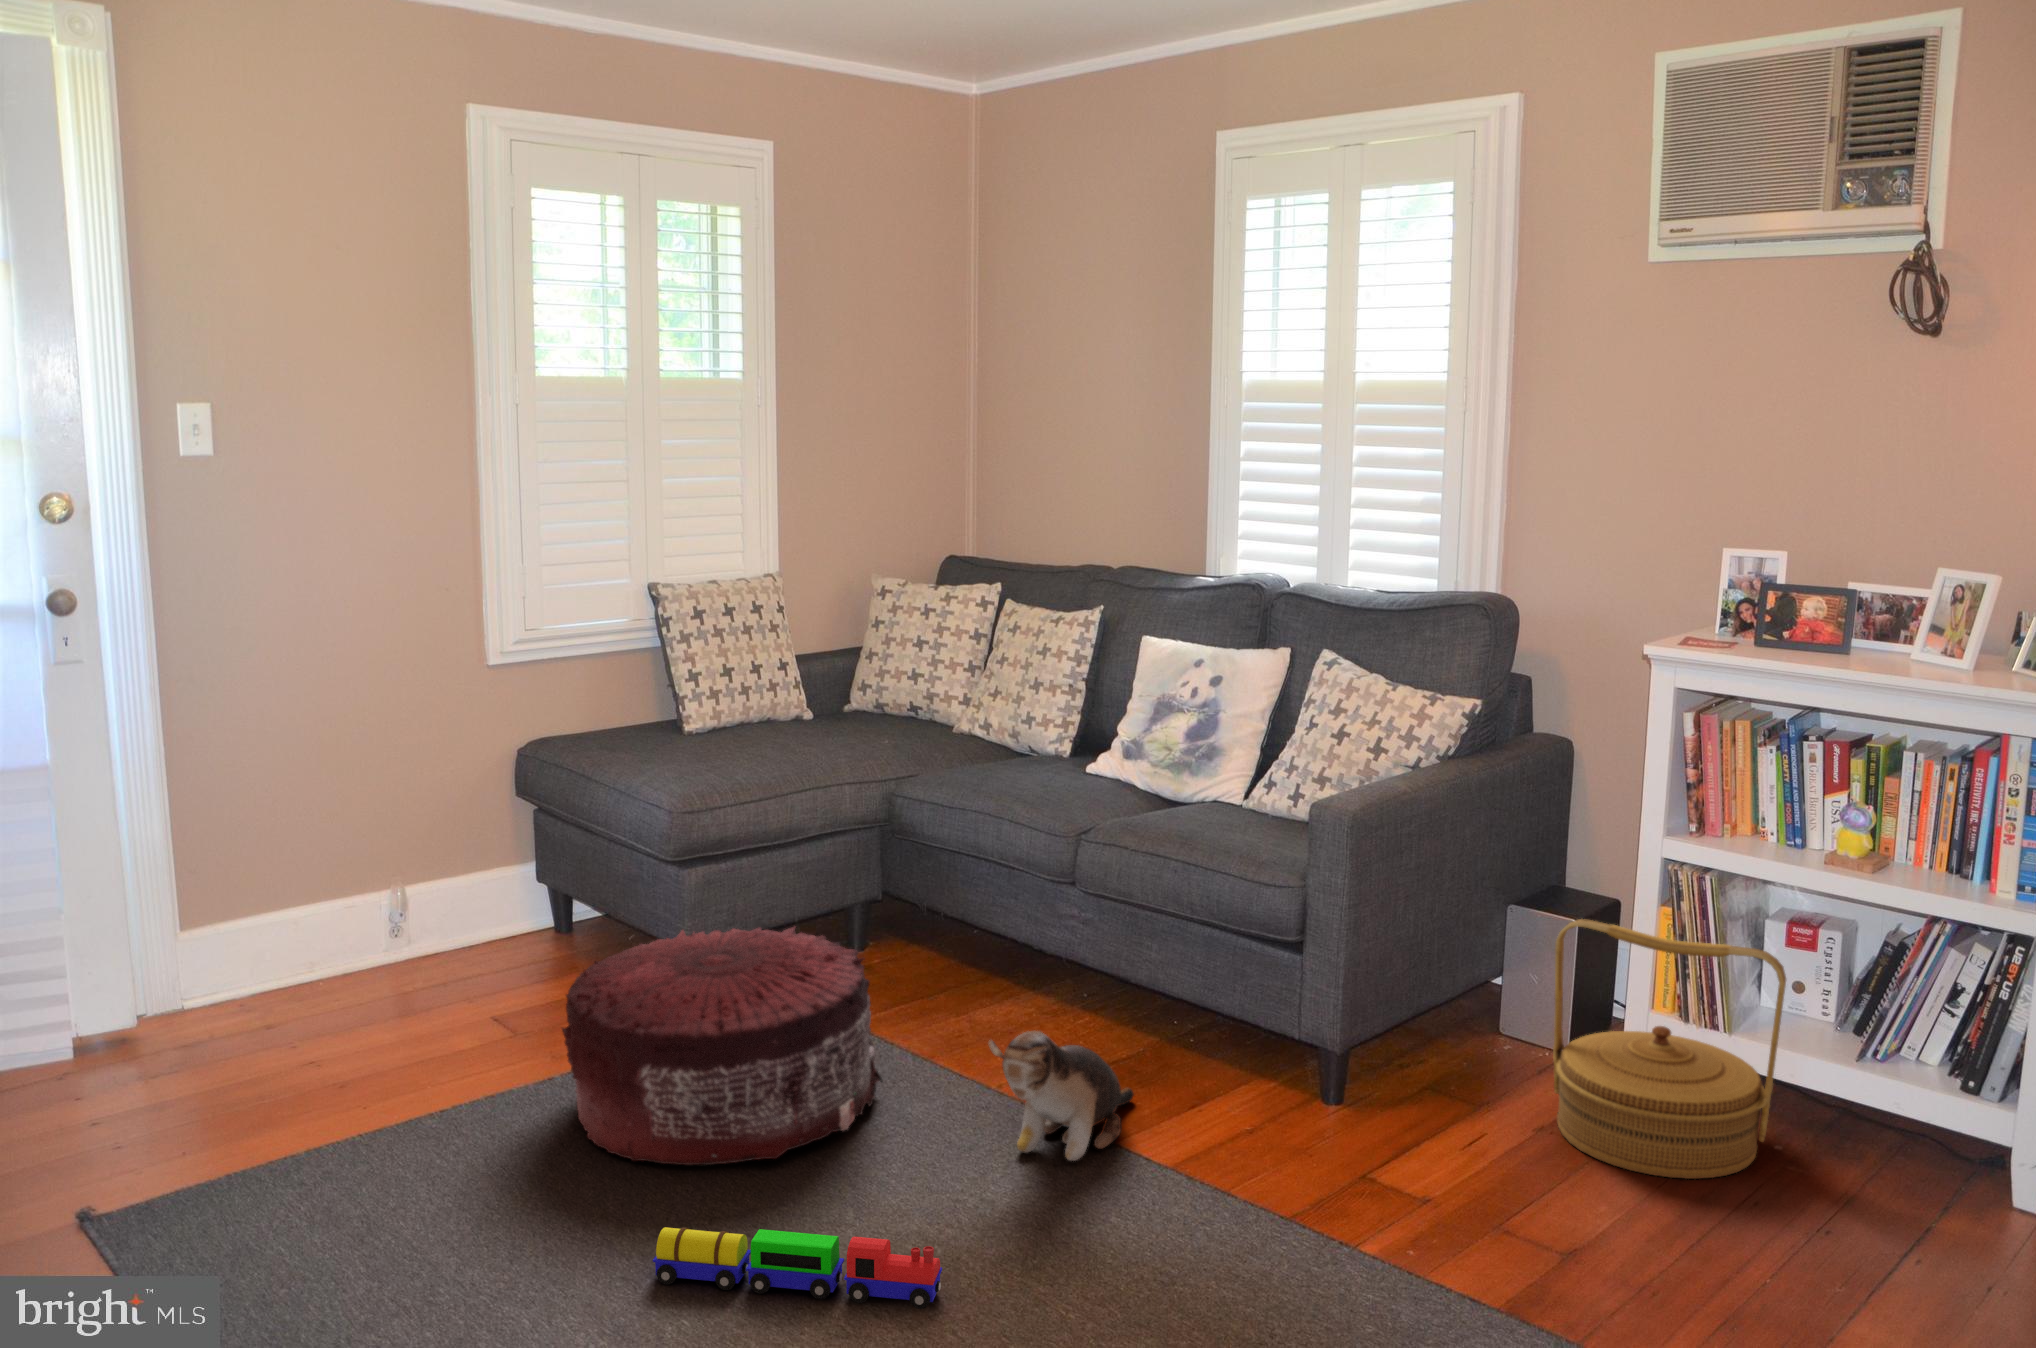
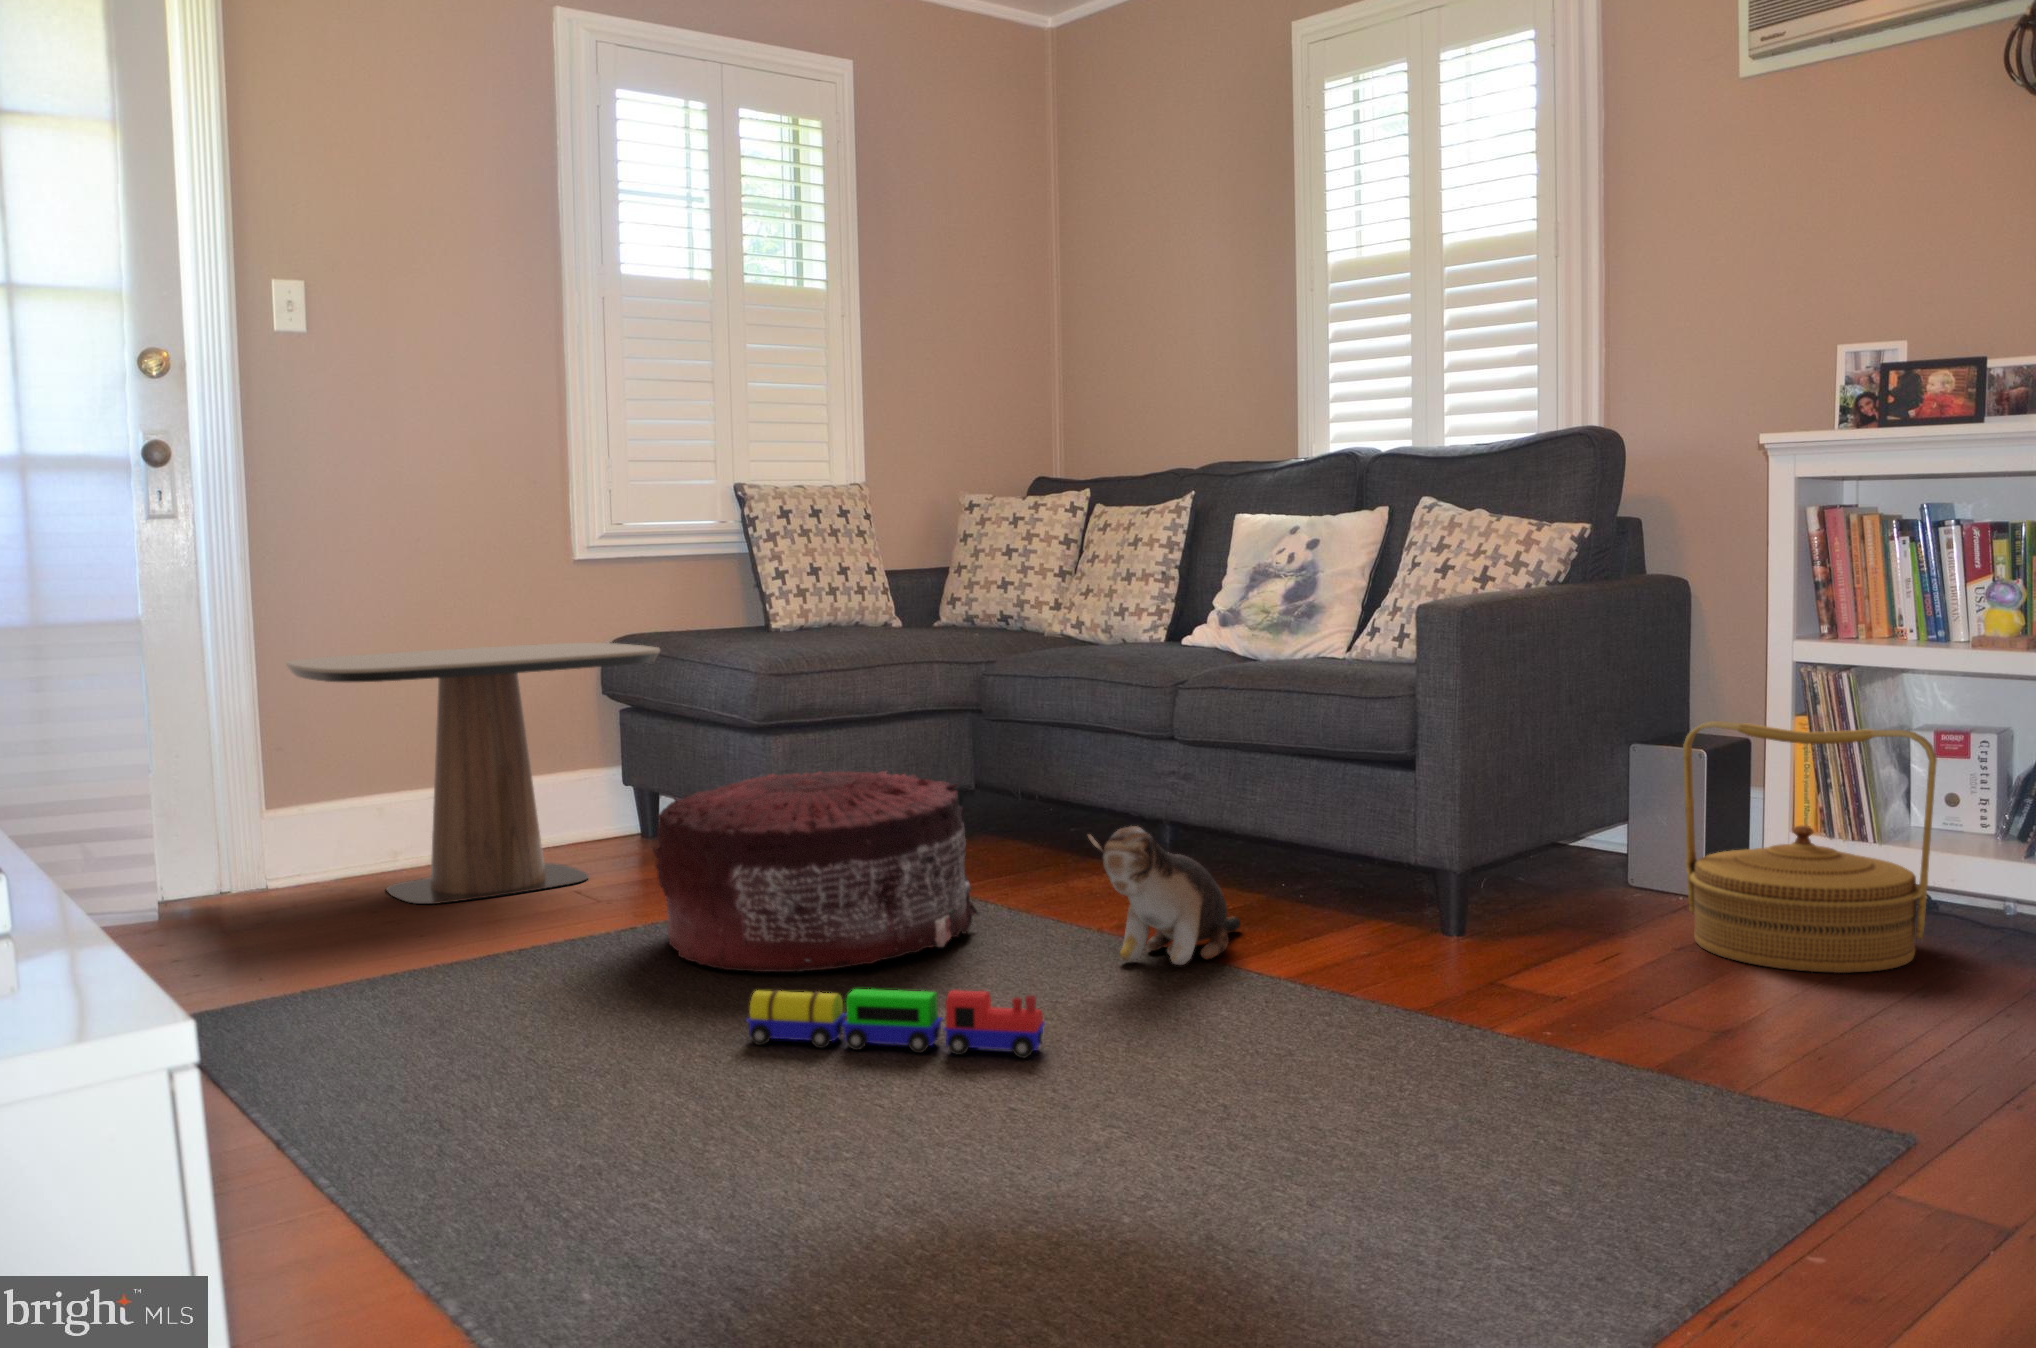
side table: none [188,752,571,1042] -> present [286,643,660,904]

